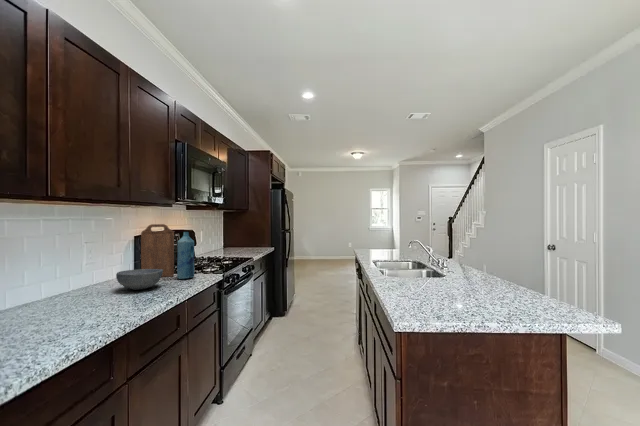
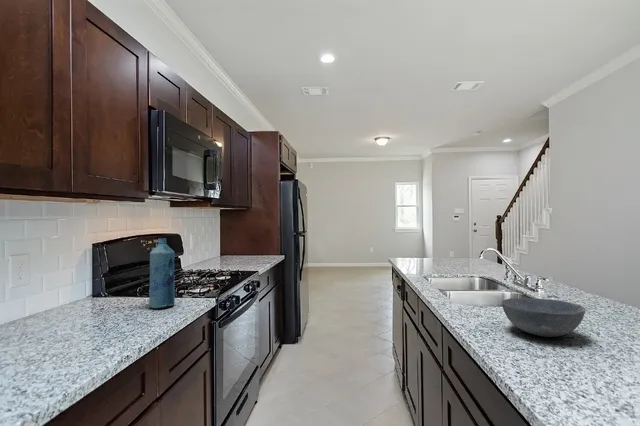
cutting board: present [141,224,174,277] -> none [98,227,146,304]
bowl: present [116,269,163,290] -> present [502,298,585,337]

